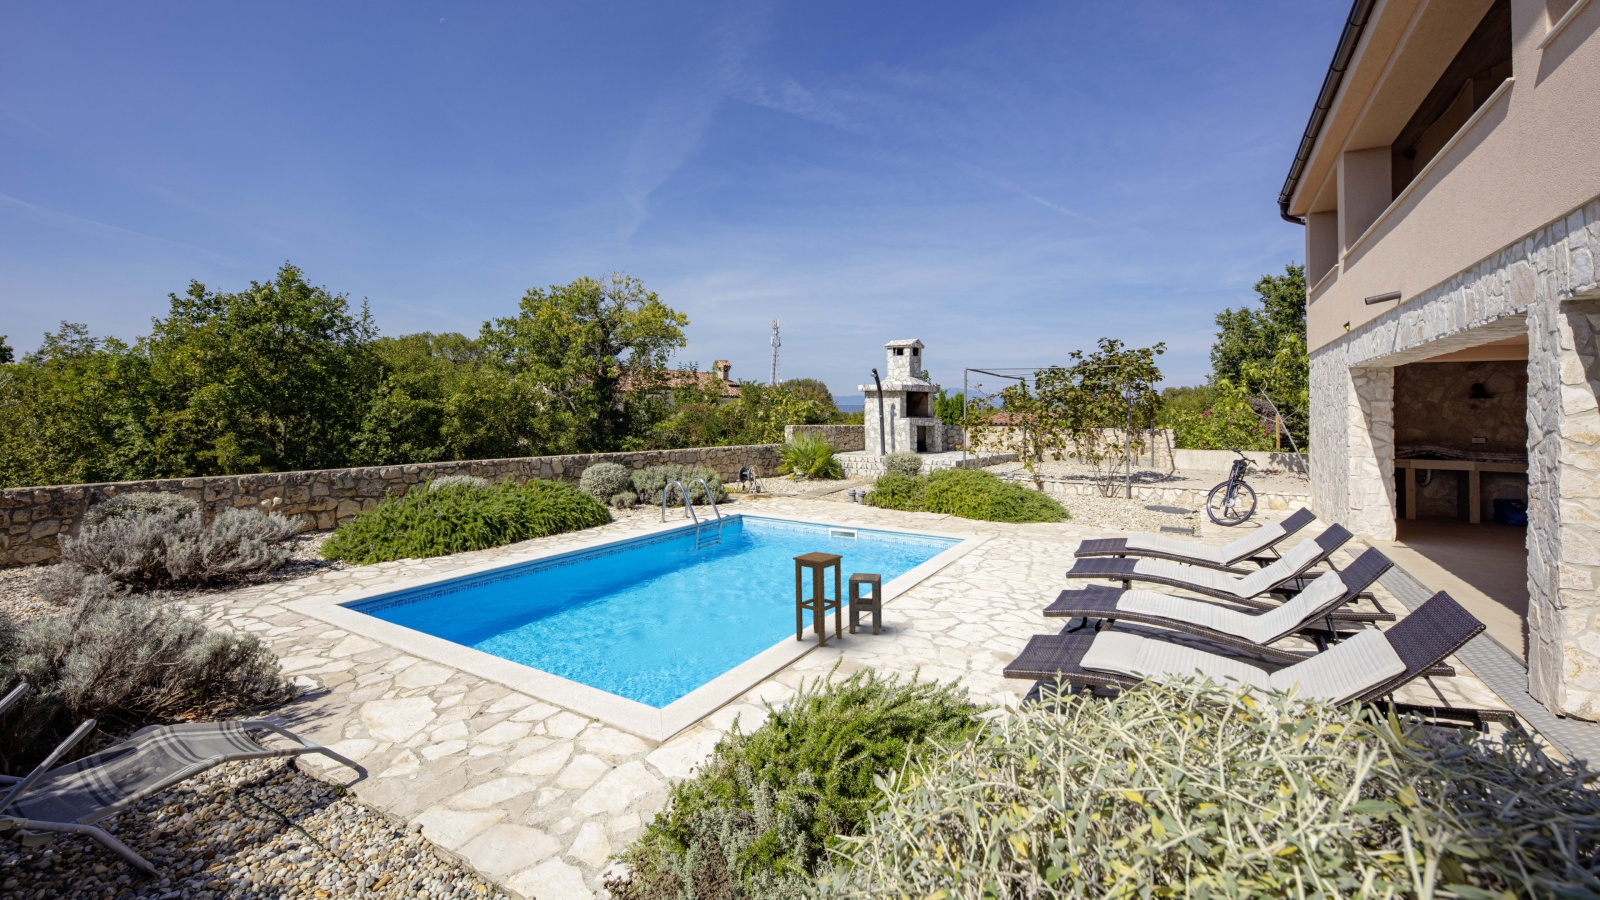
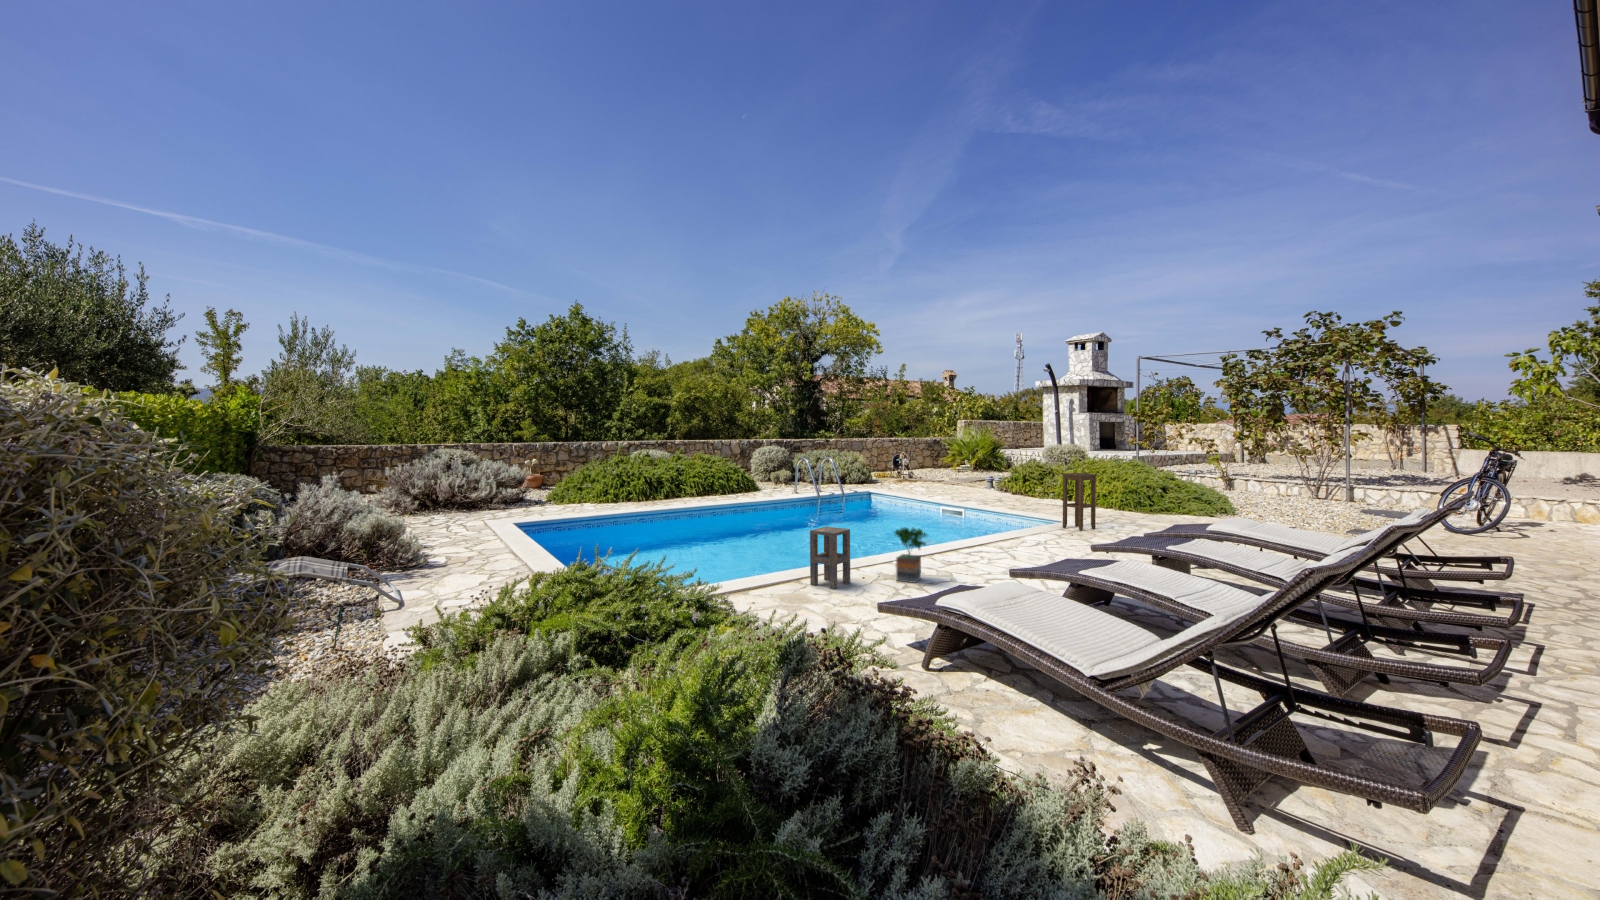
stool: present [793,552,843,646] -> present [1061,473,1097,531]
potted tree: none [909,565,945,618] -> present [895,527,926,583]

